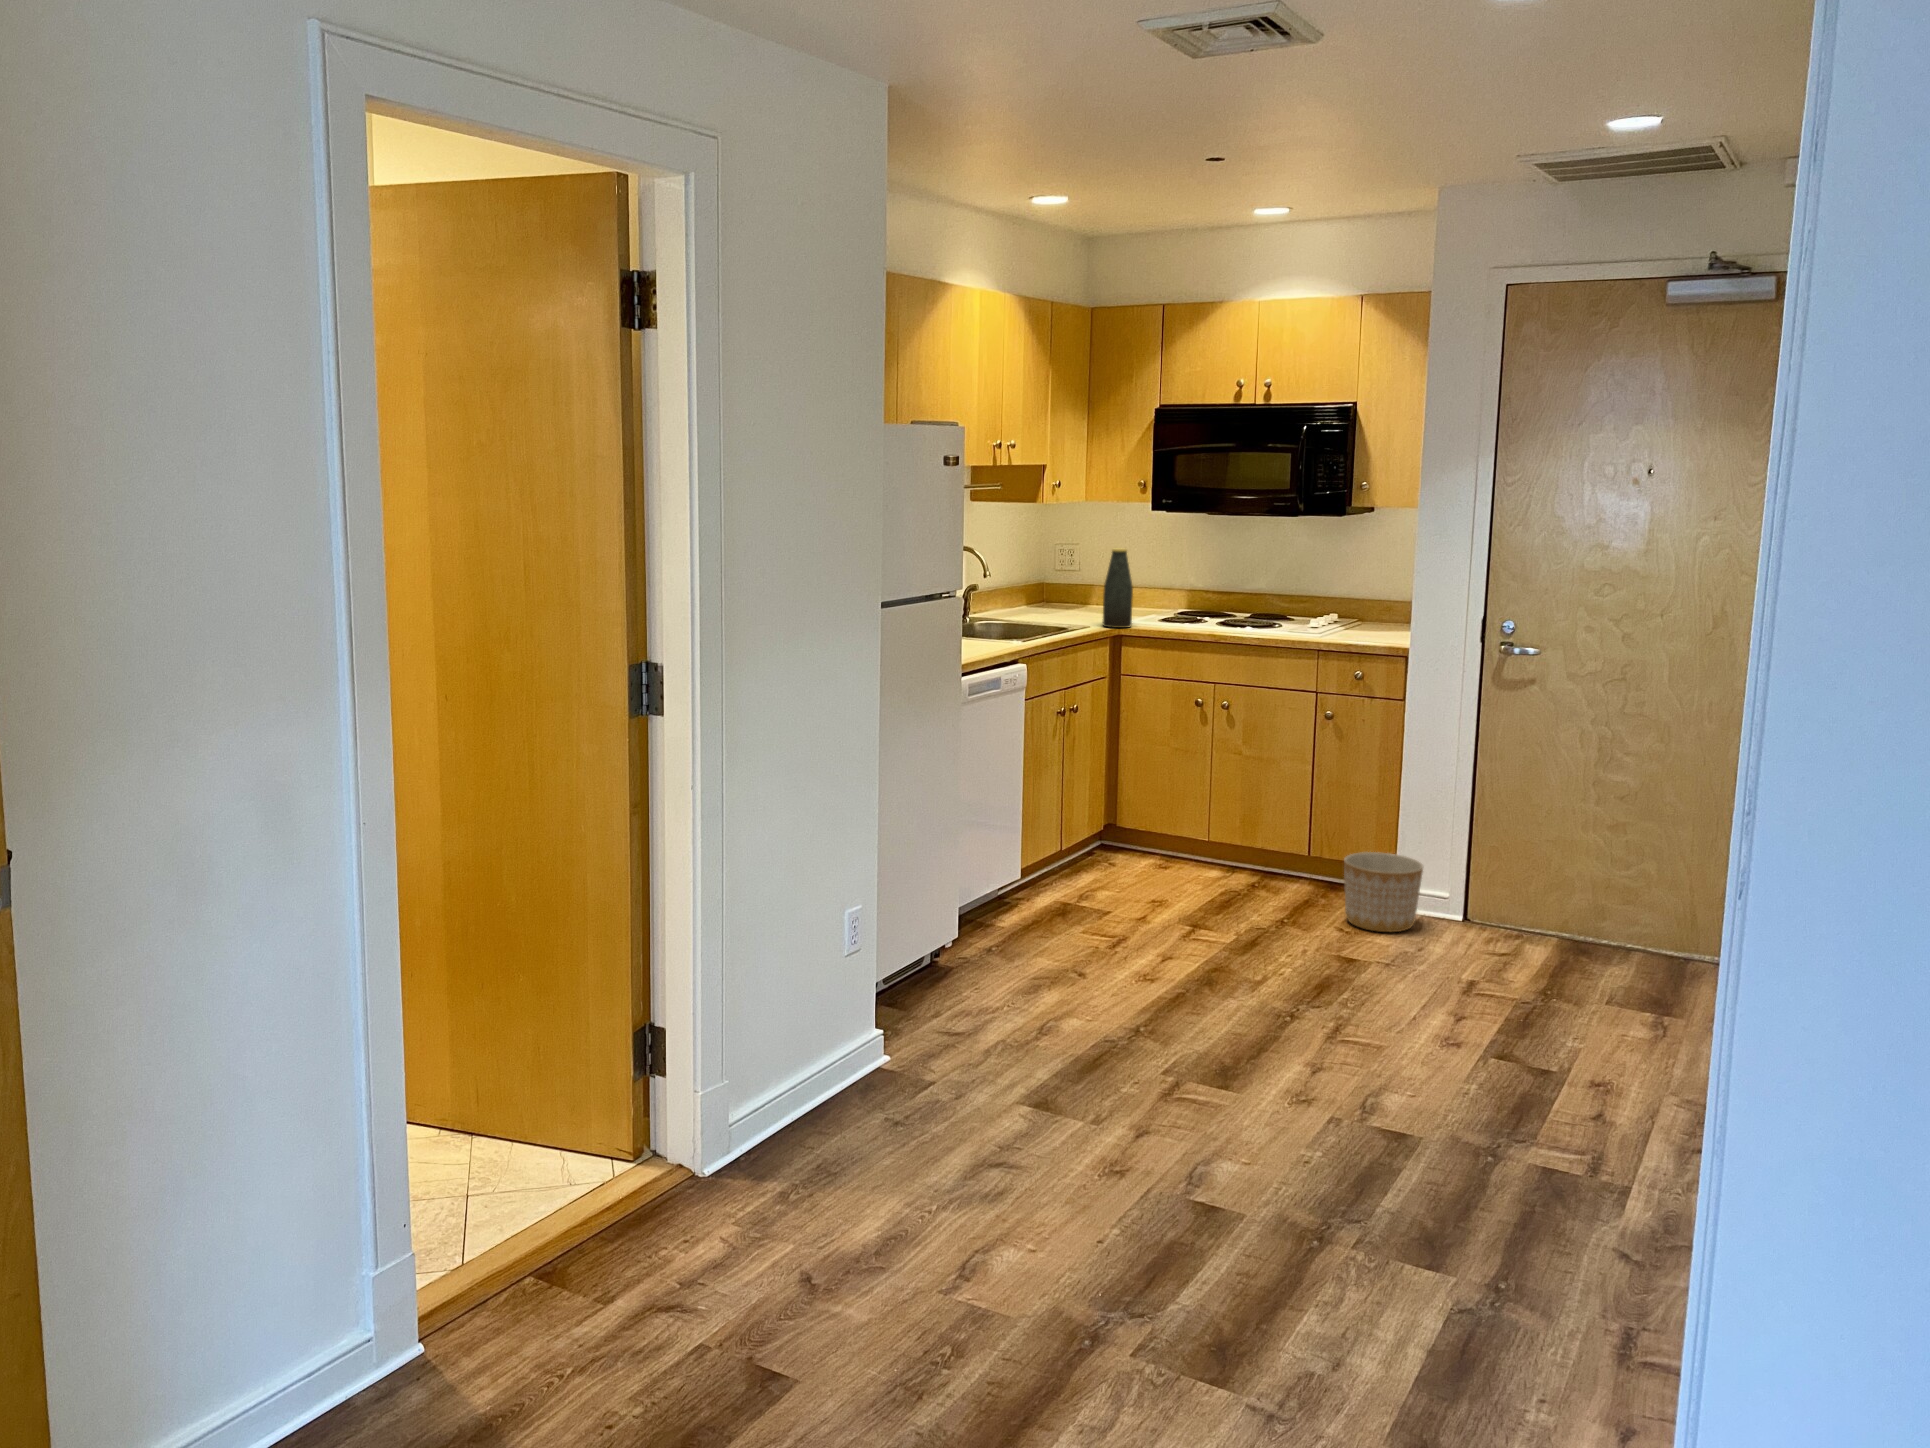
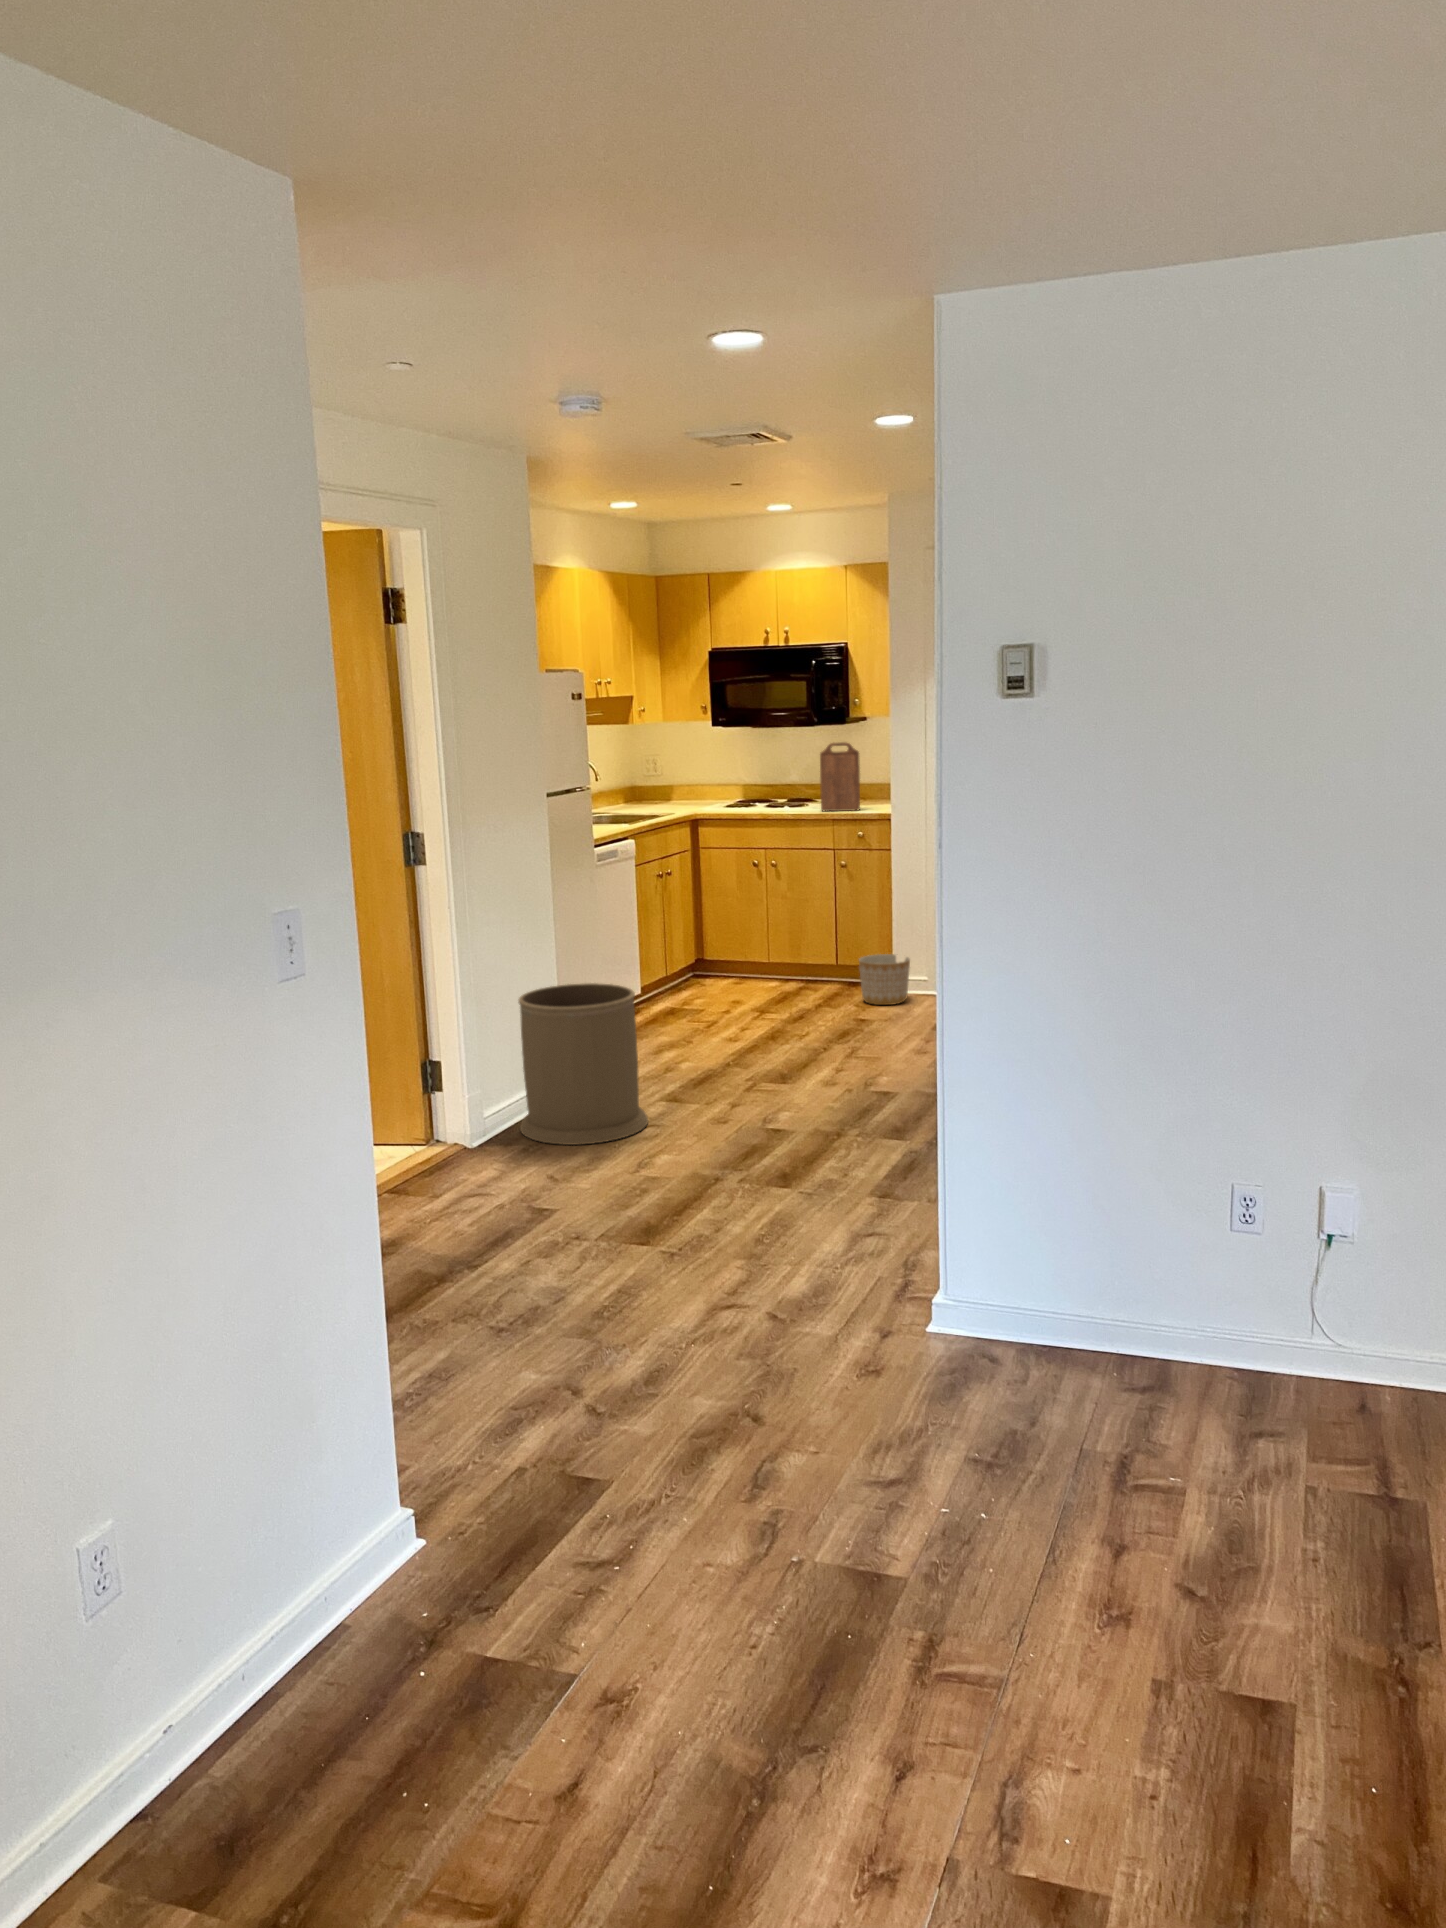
cutting board: none [1300,542,1363,641] -> present [820,742,860,811]
bottle: present [1103,549,1133,628] -> none [682,756,704,813]
trash can: none [788,909,996,1197] -> present [519,983,648,1145]

